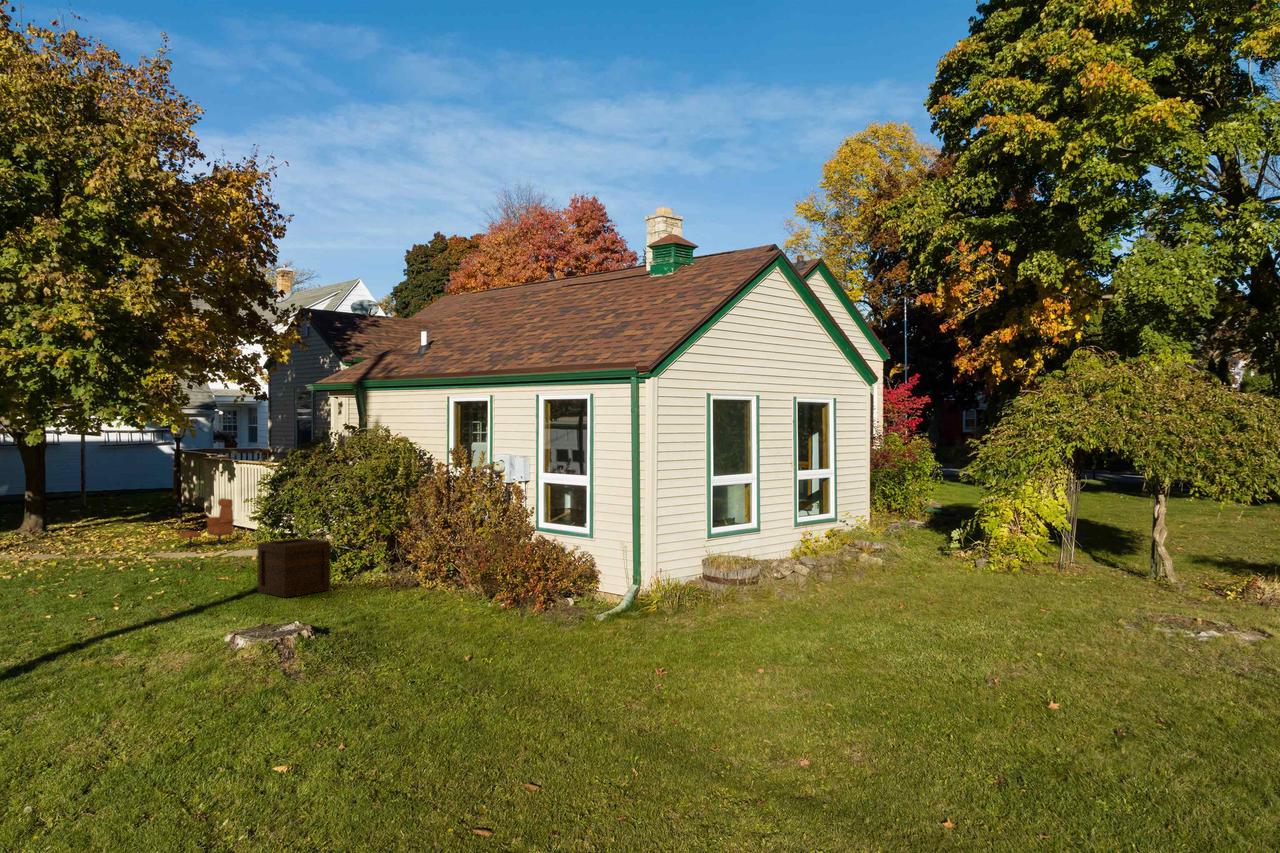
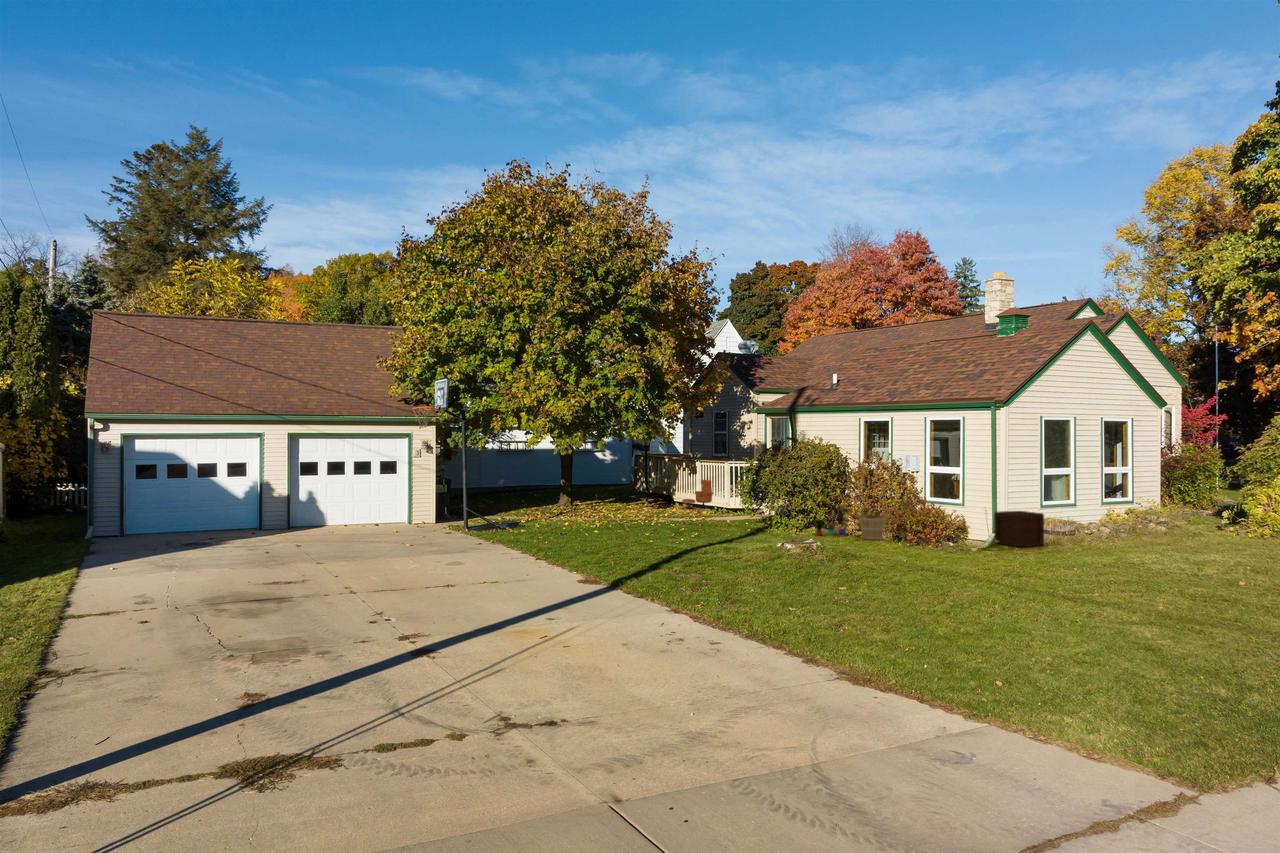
wooden crate: present [257,538,331,598] -> present [994,511,1044,547]
potted plant: none [335,543,403,602] -> present [814,506,846,535]
wooden bucket: none [411,560,461,607] -> present [859,514,886,540]

